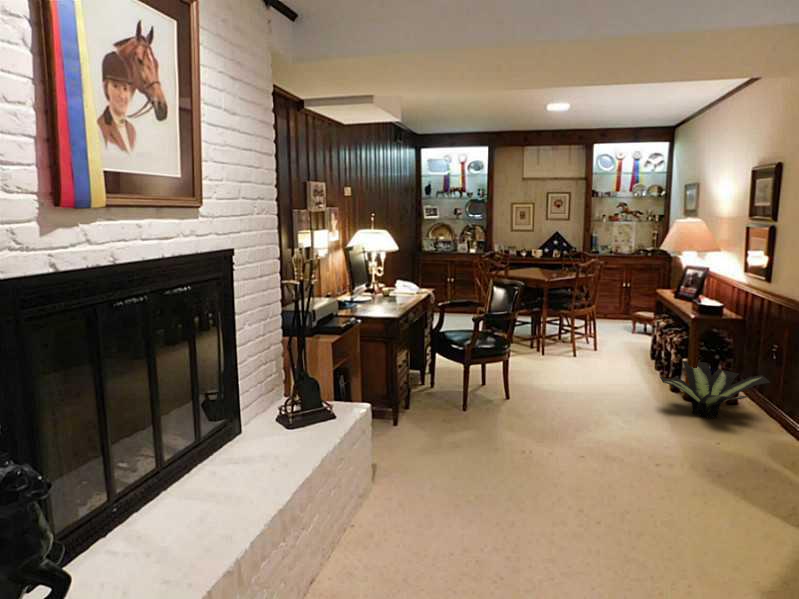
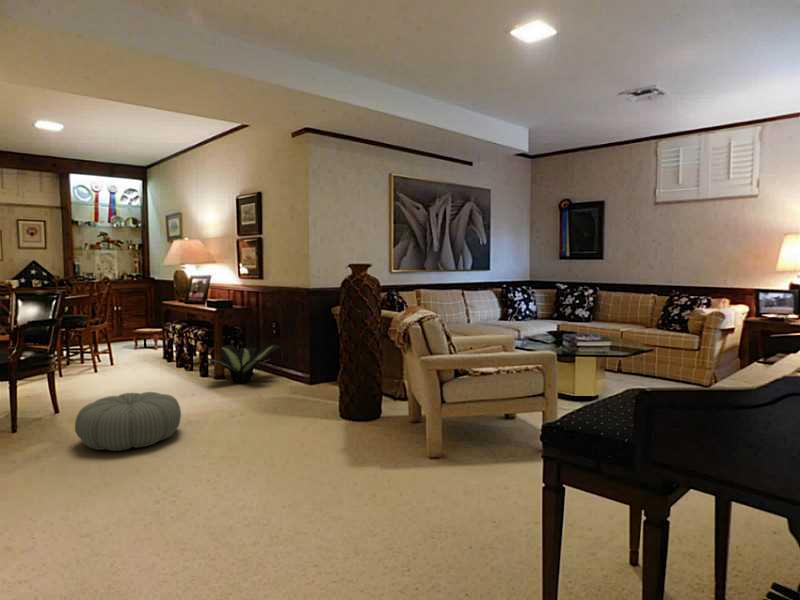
pouf: none [485,407,584,473] -> present [75,392,181,451]

